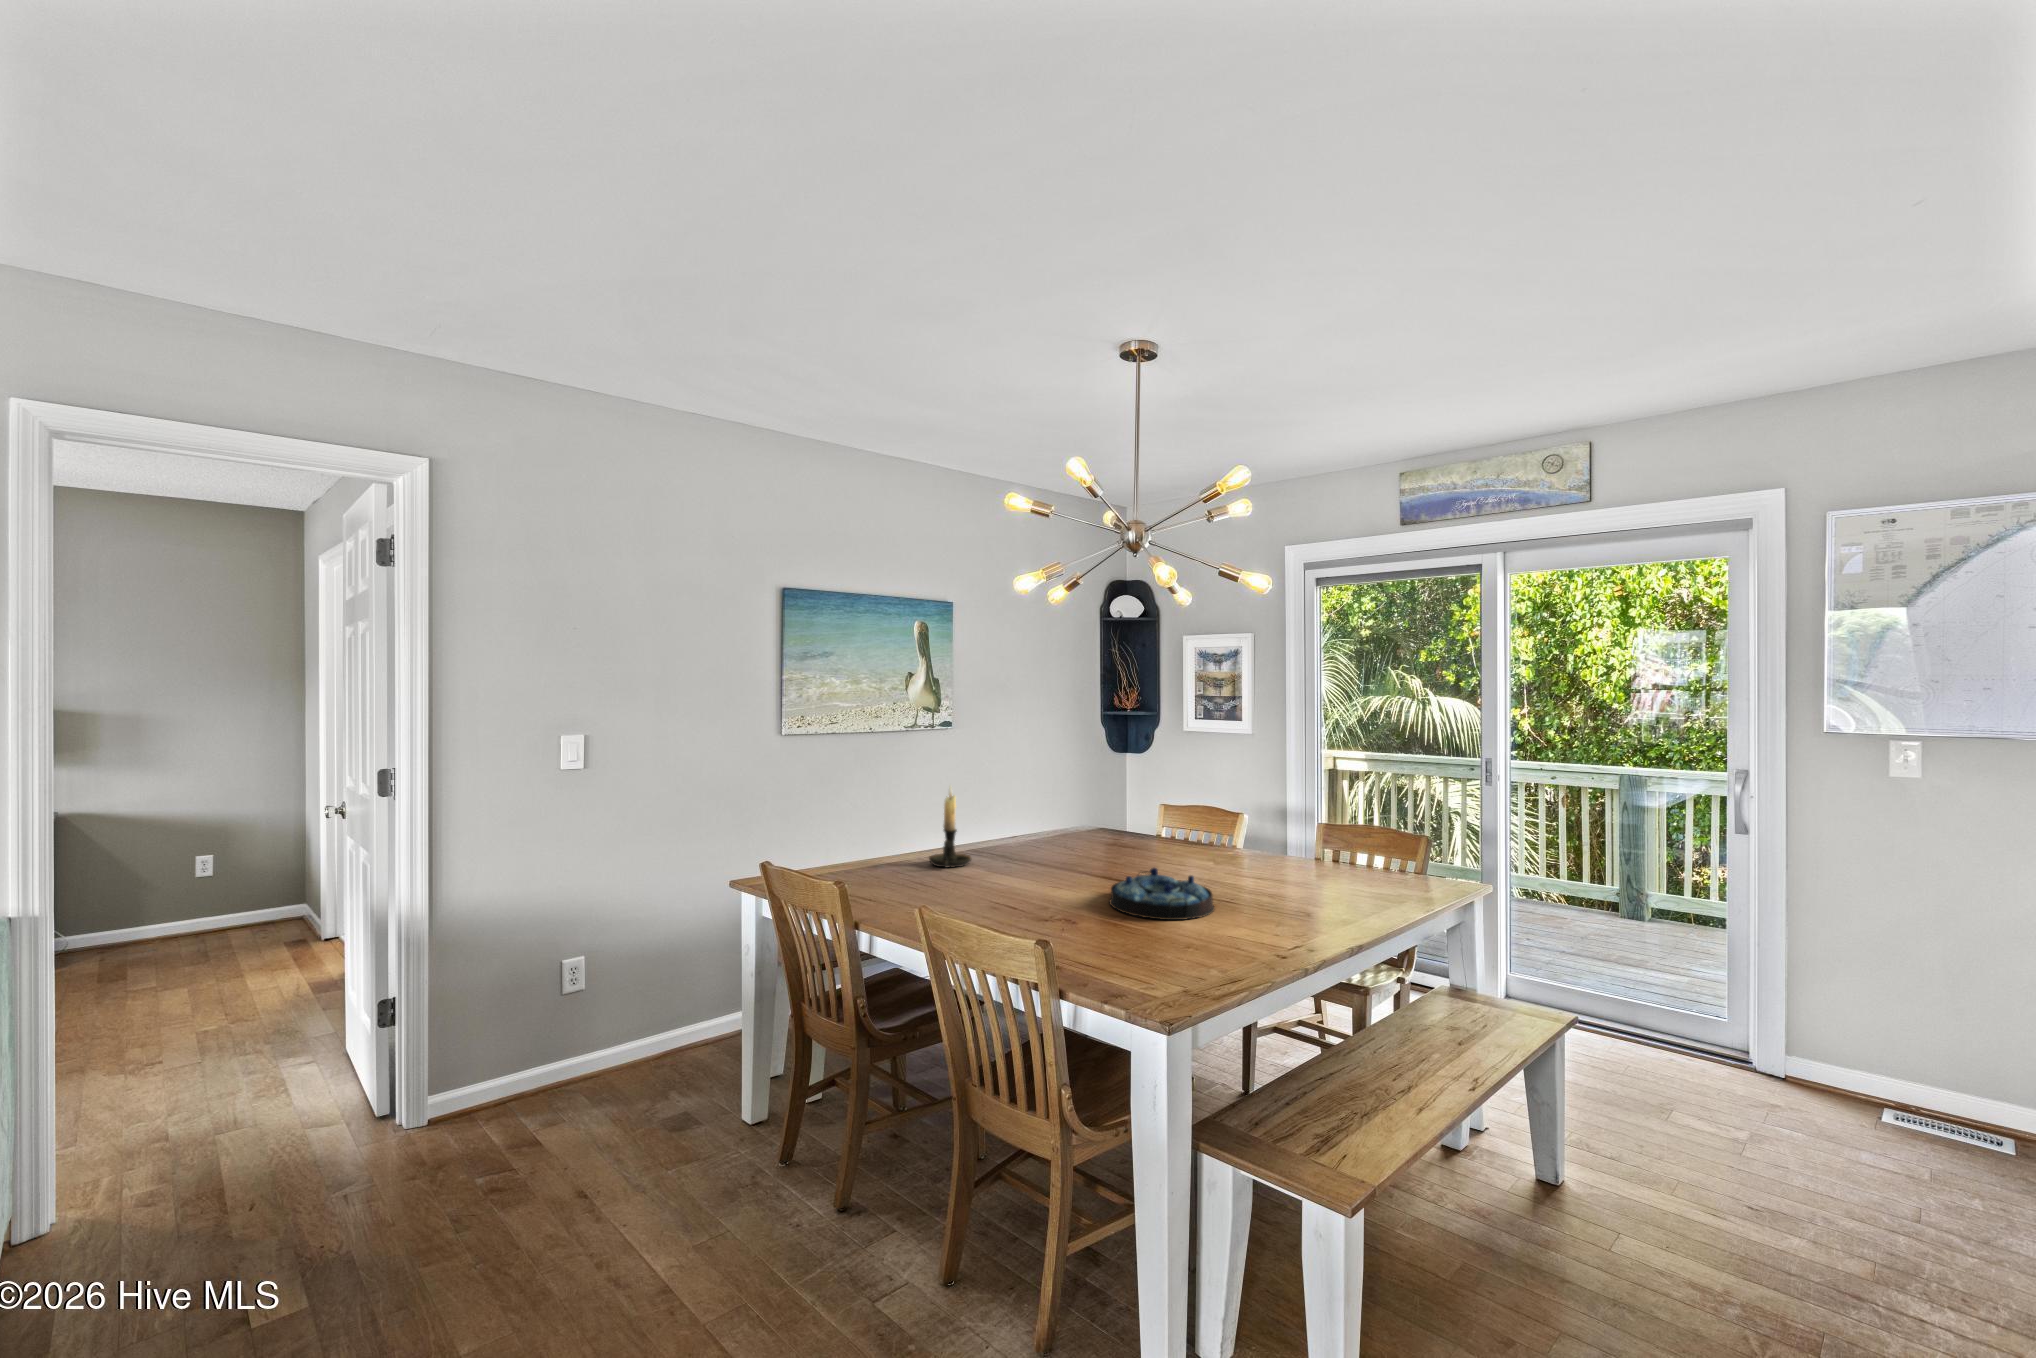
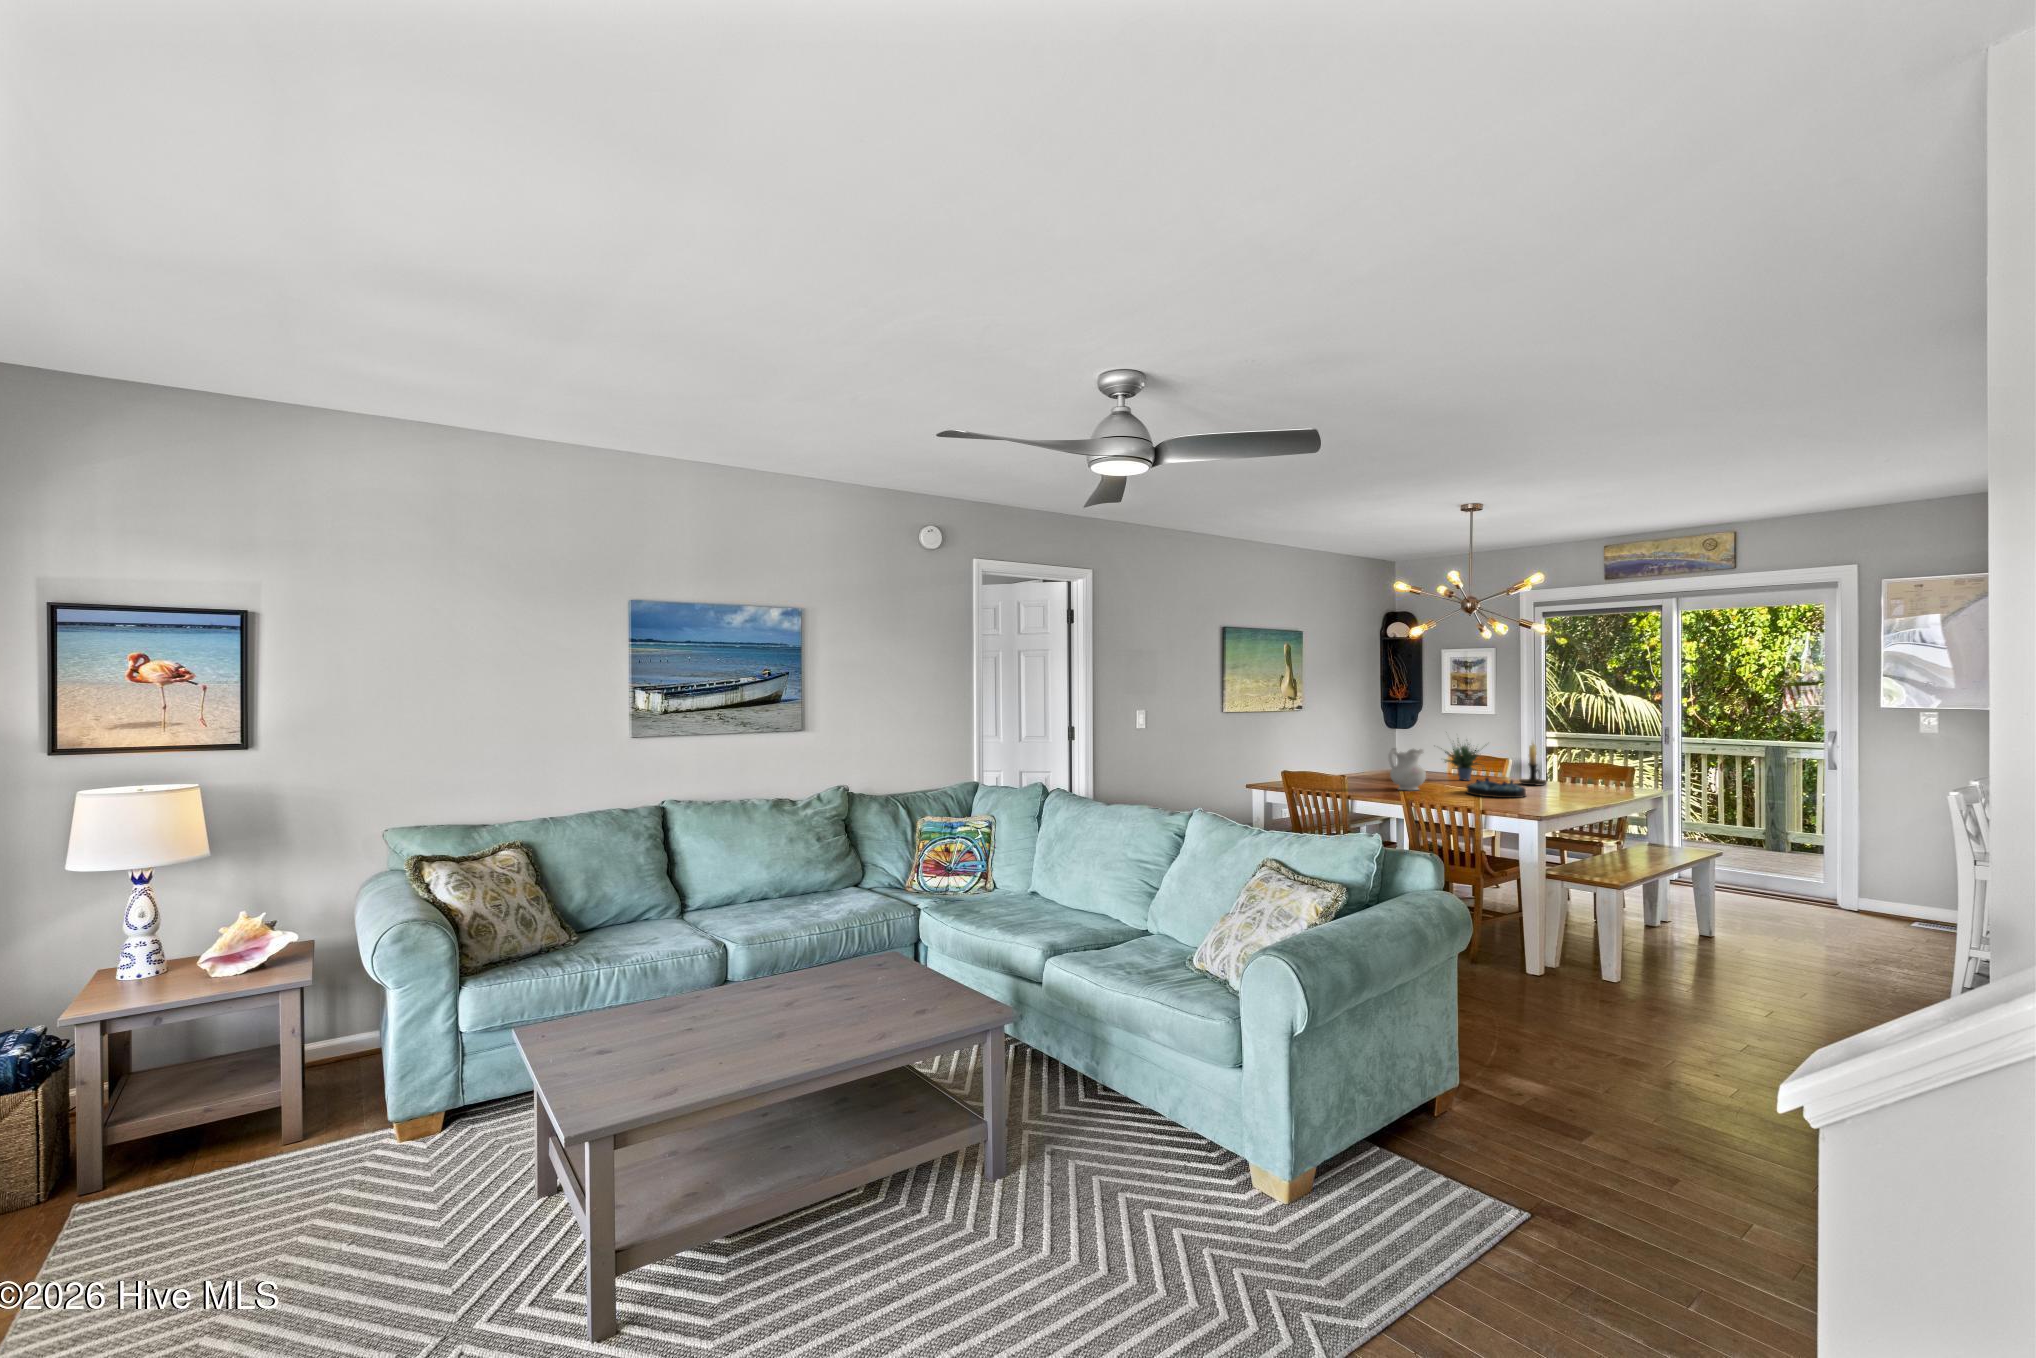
potted plant: none [1104,768,1200,859] -> present [1441,738,1479,781]
candle holder: present [929,787,971,867] -> present [1520,740,1547,786]
ceramic pitcher: none [980,809,1050,893] -> present [1388,748,1426,790]

